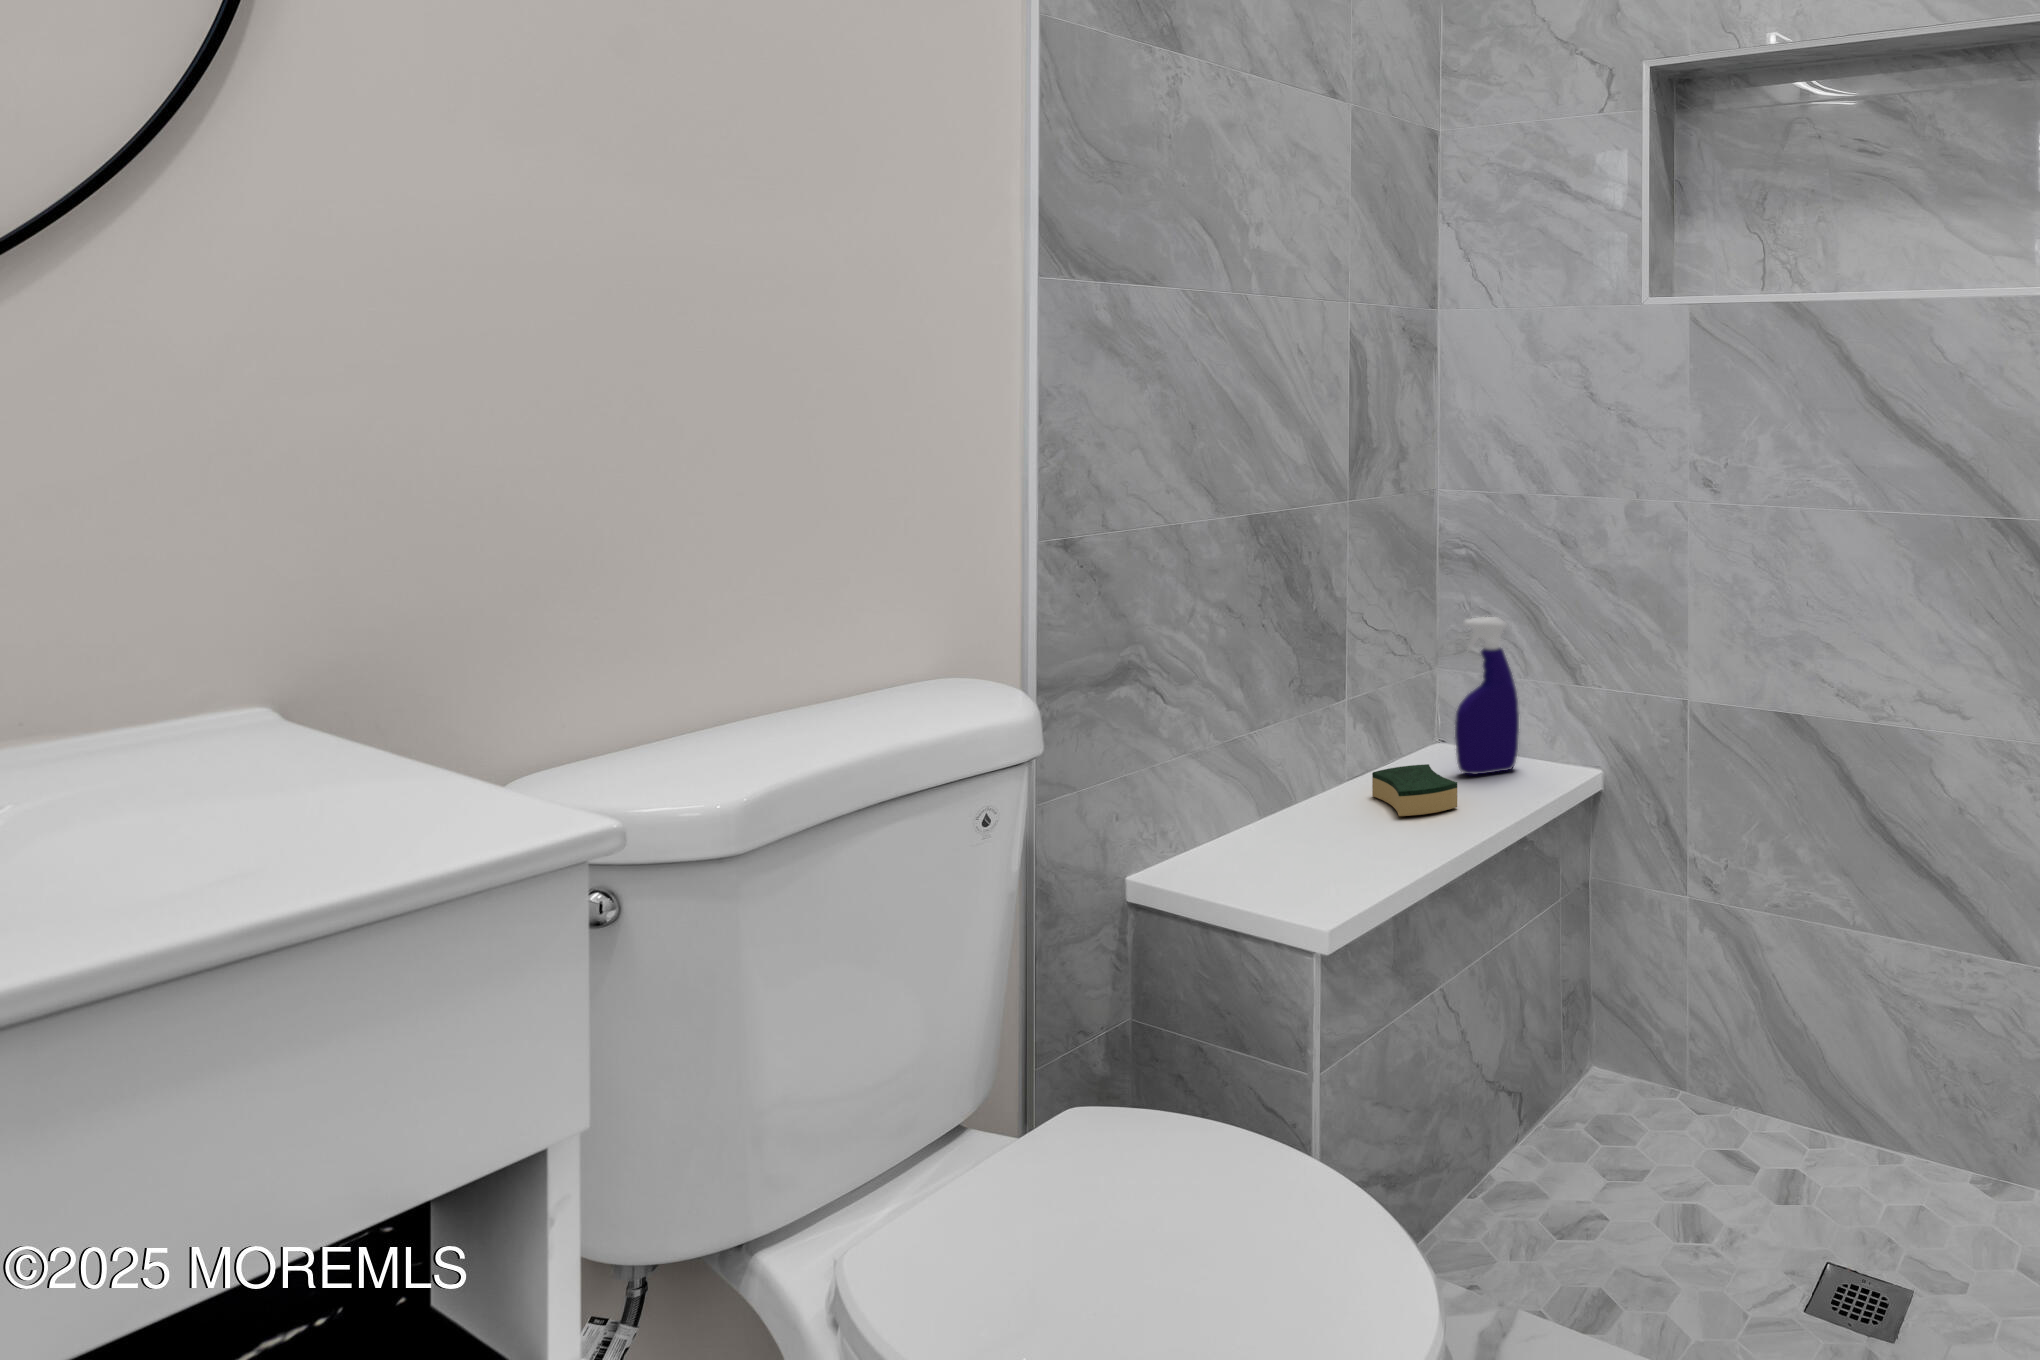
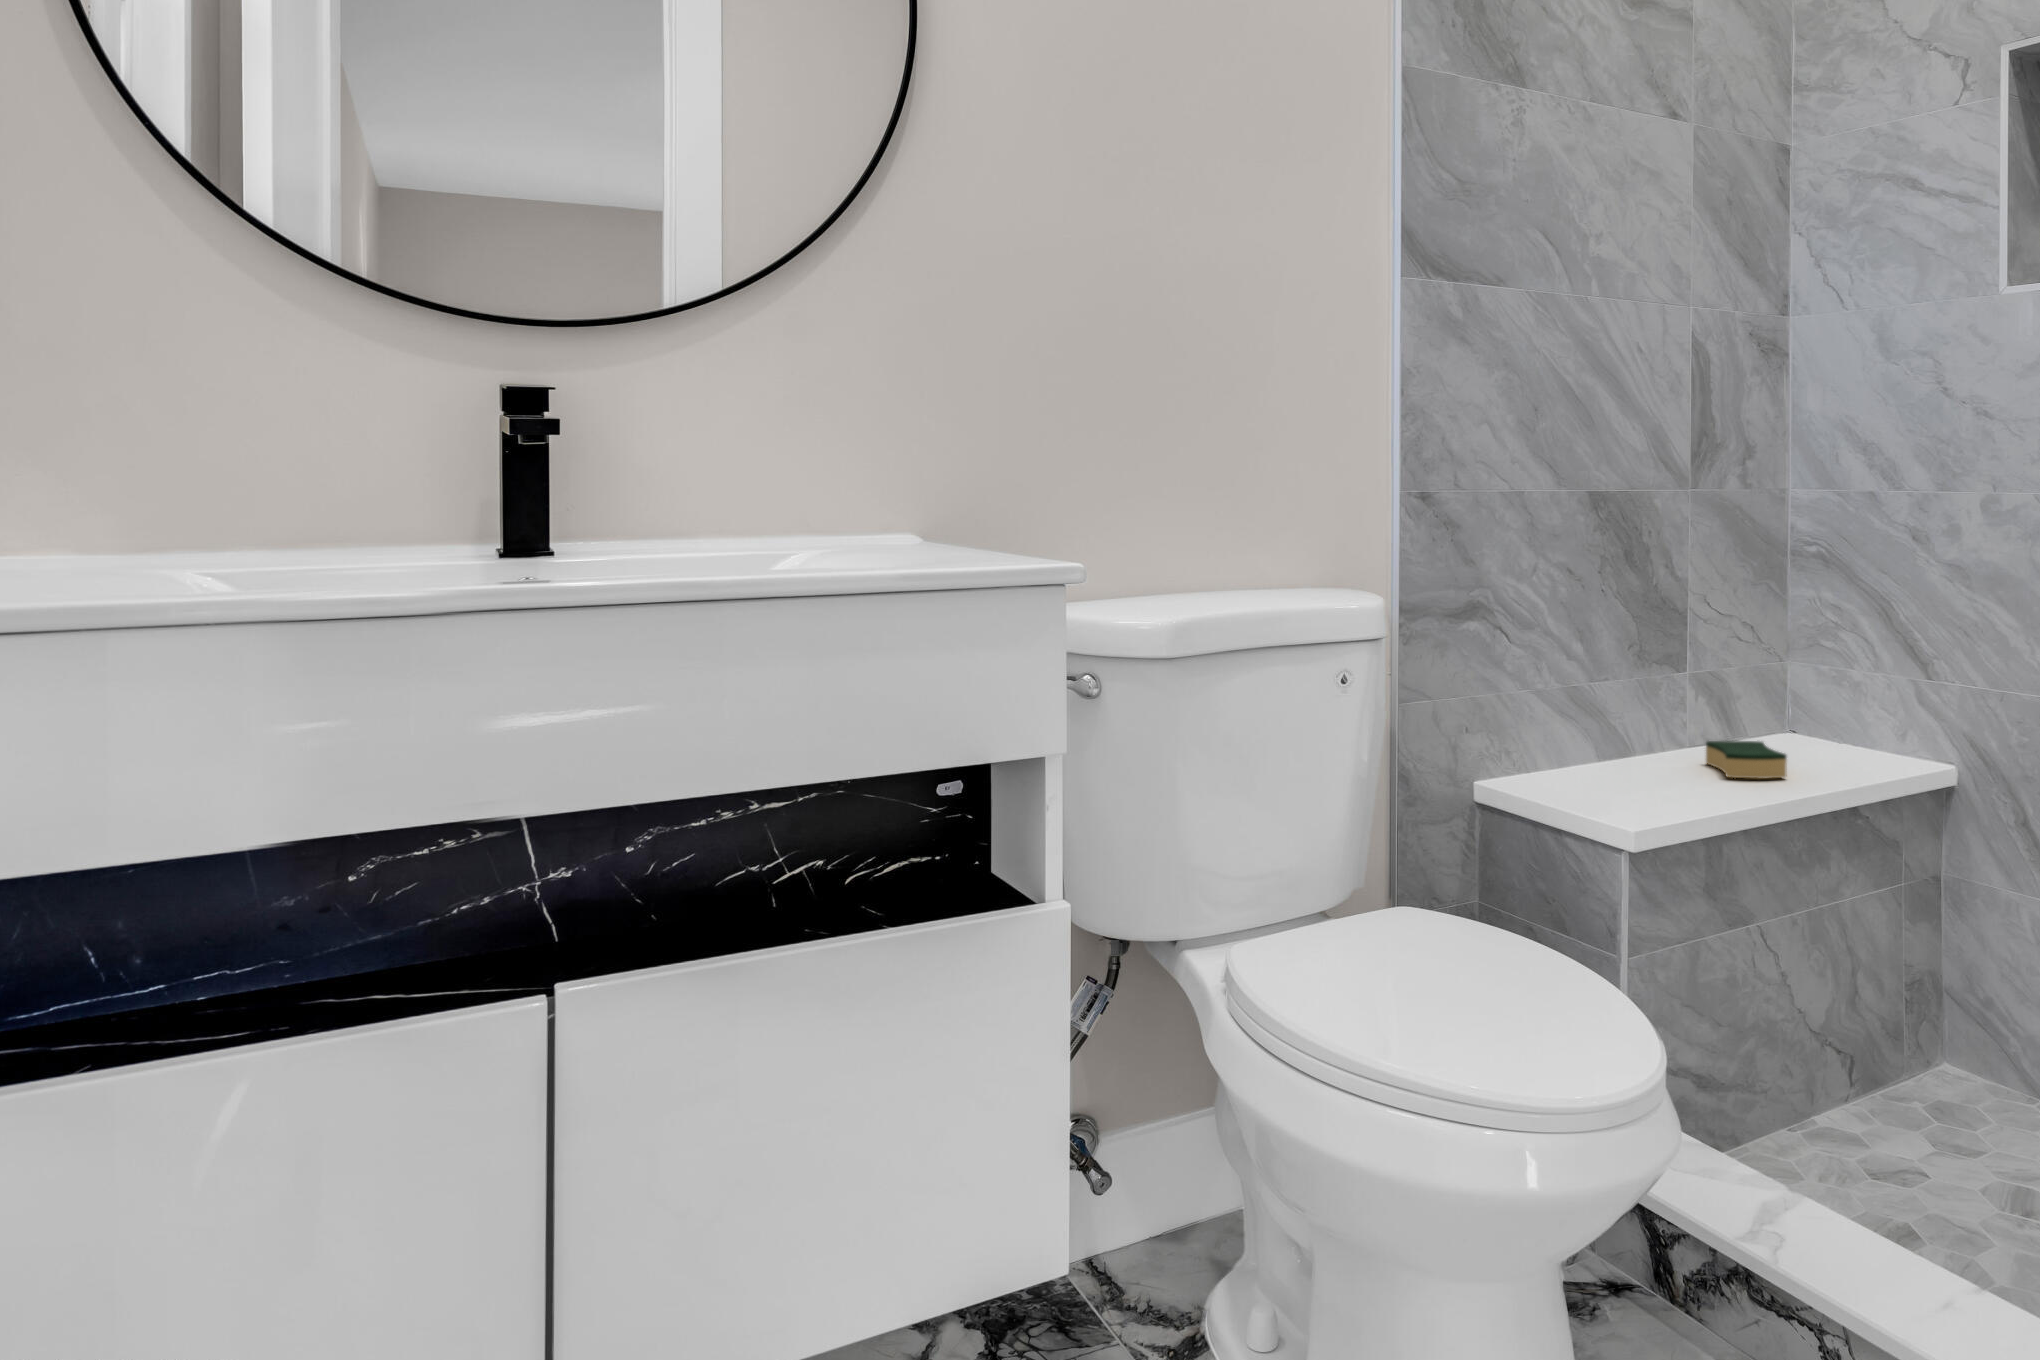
spray bottle: present [1455,617,1519,774] -> none [1793,609,1862,760]

